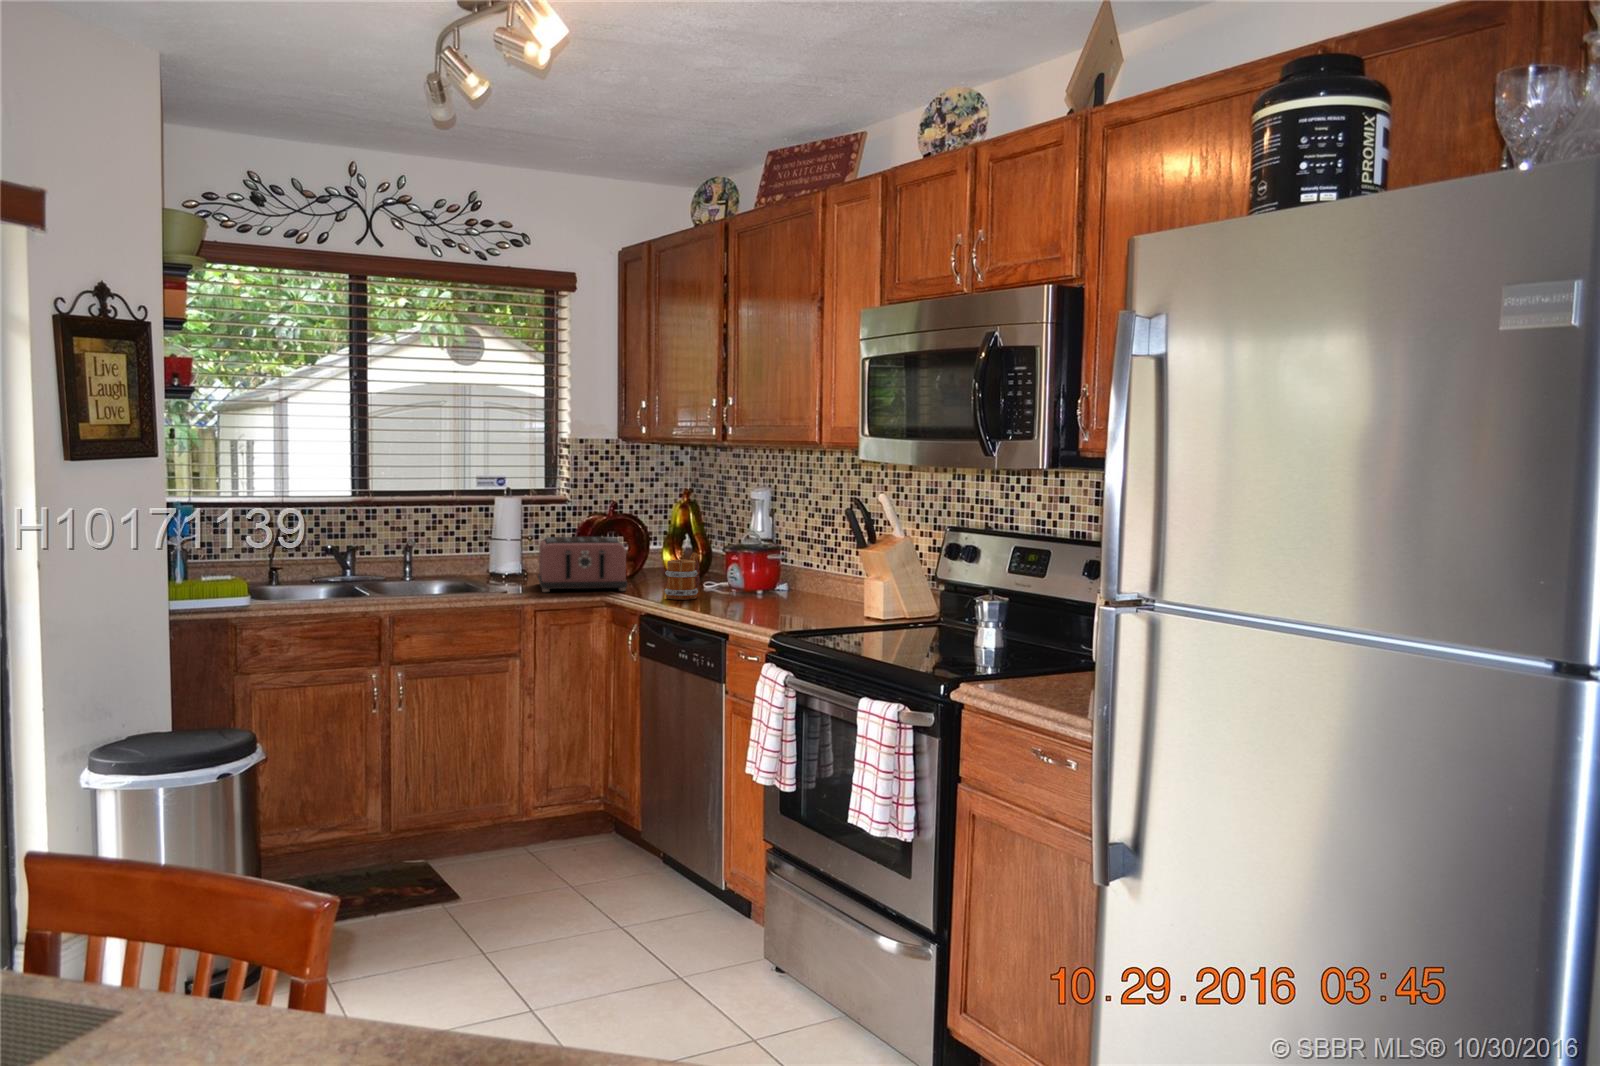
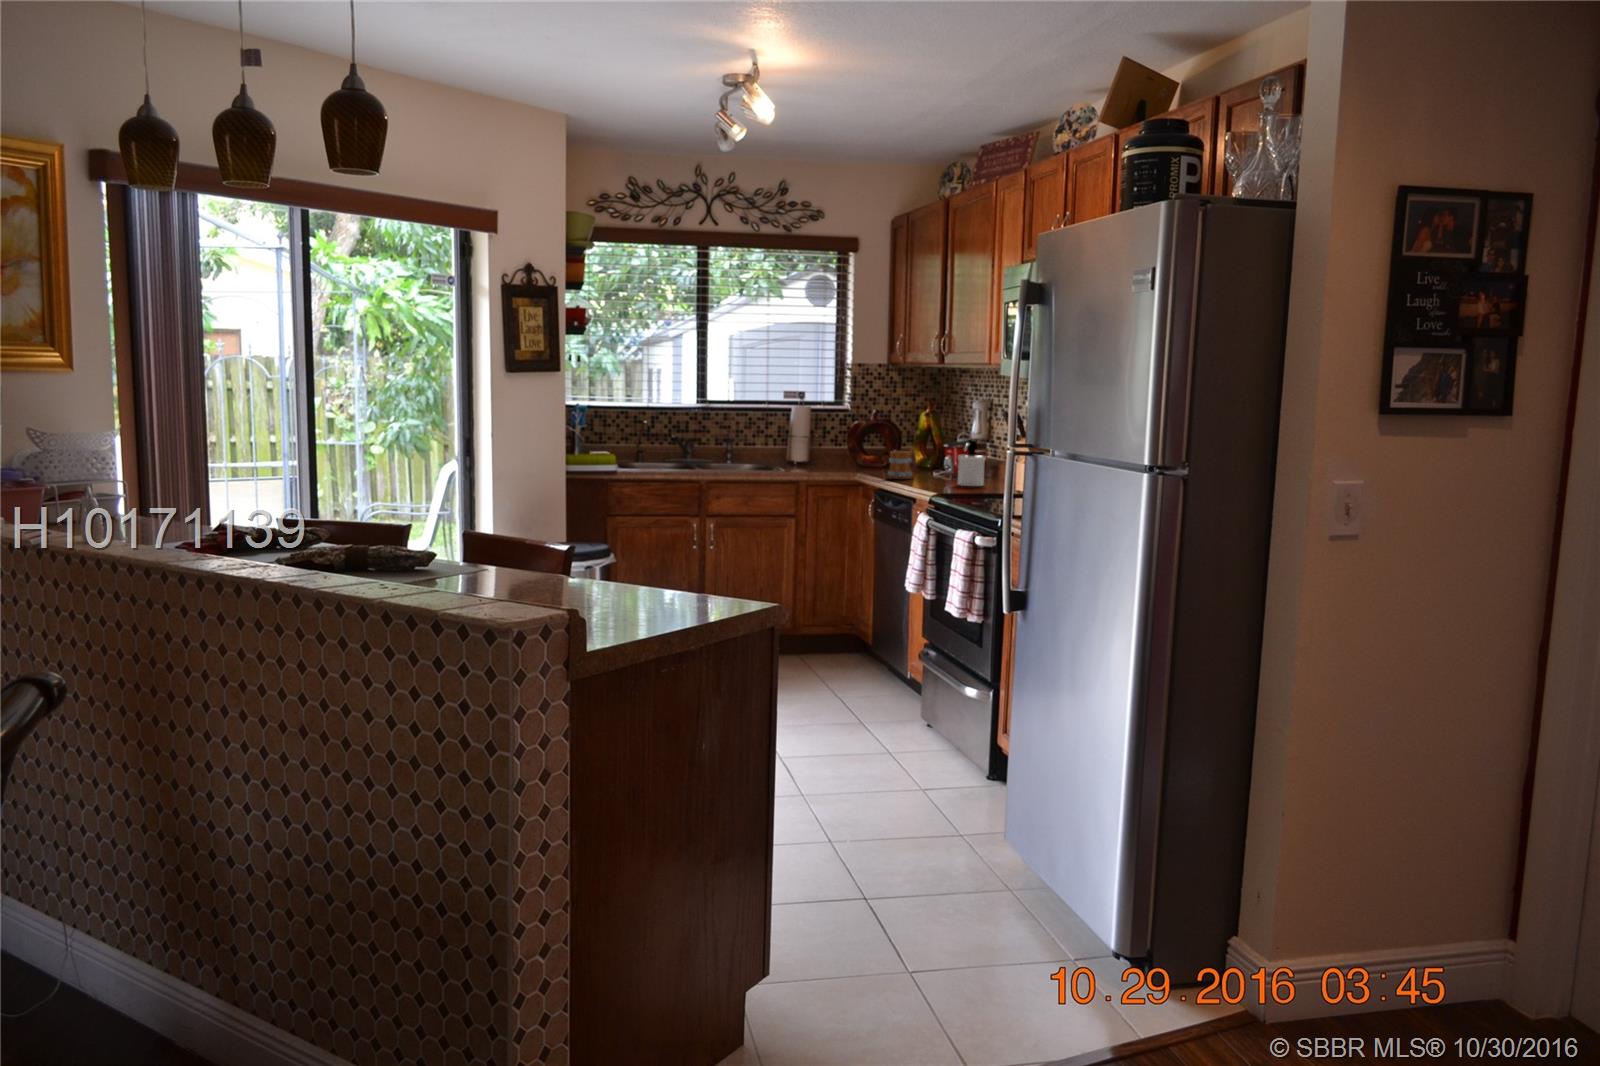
toaster: present [538,537,627,592] -> none [809,435,874,474]
soap dispenser: none [778,545,816,609] -> present [958,440,986,486]

